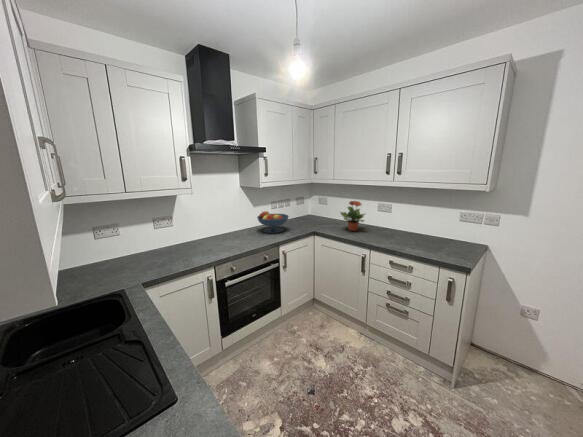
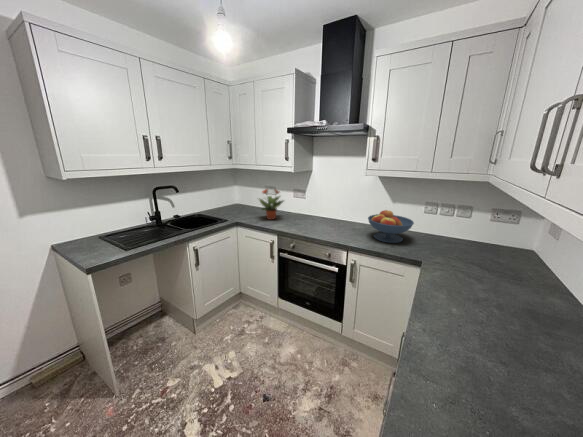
potted plant: present [341,201,364,231] -> present [259,189,283,220]

